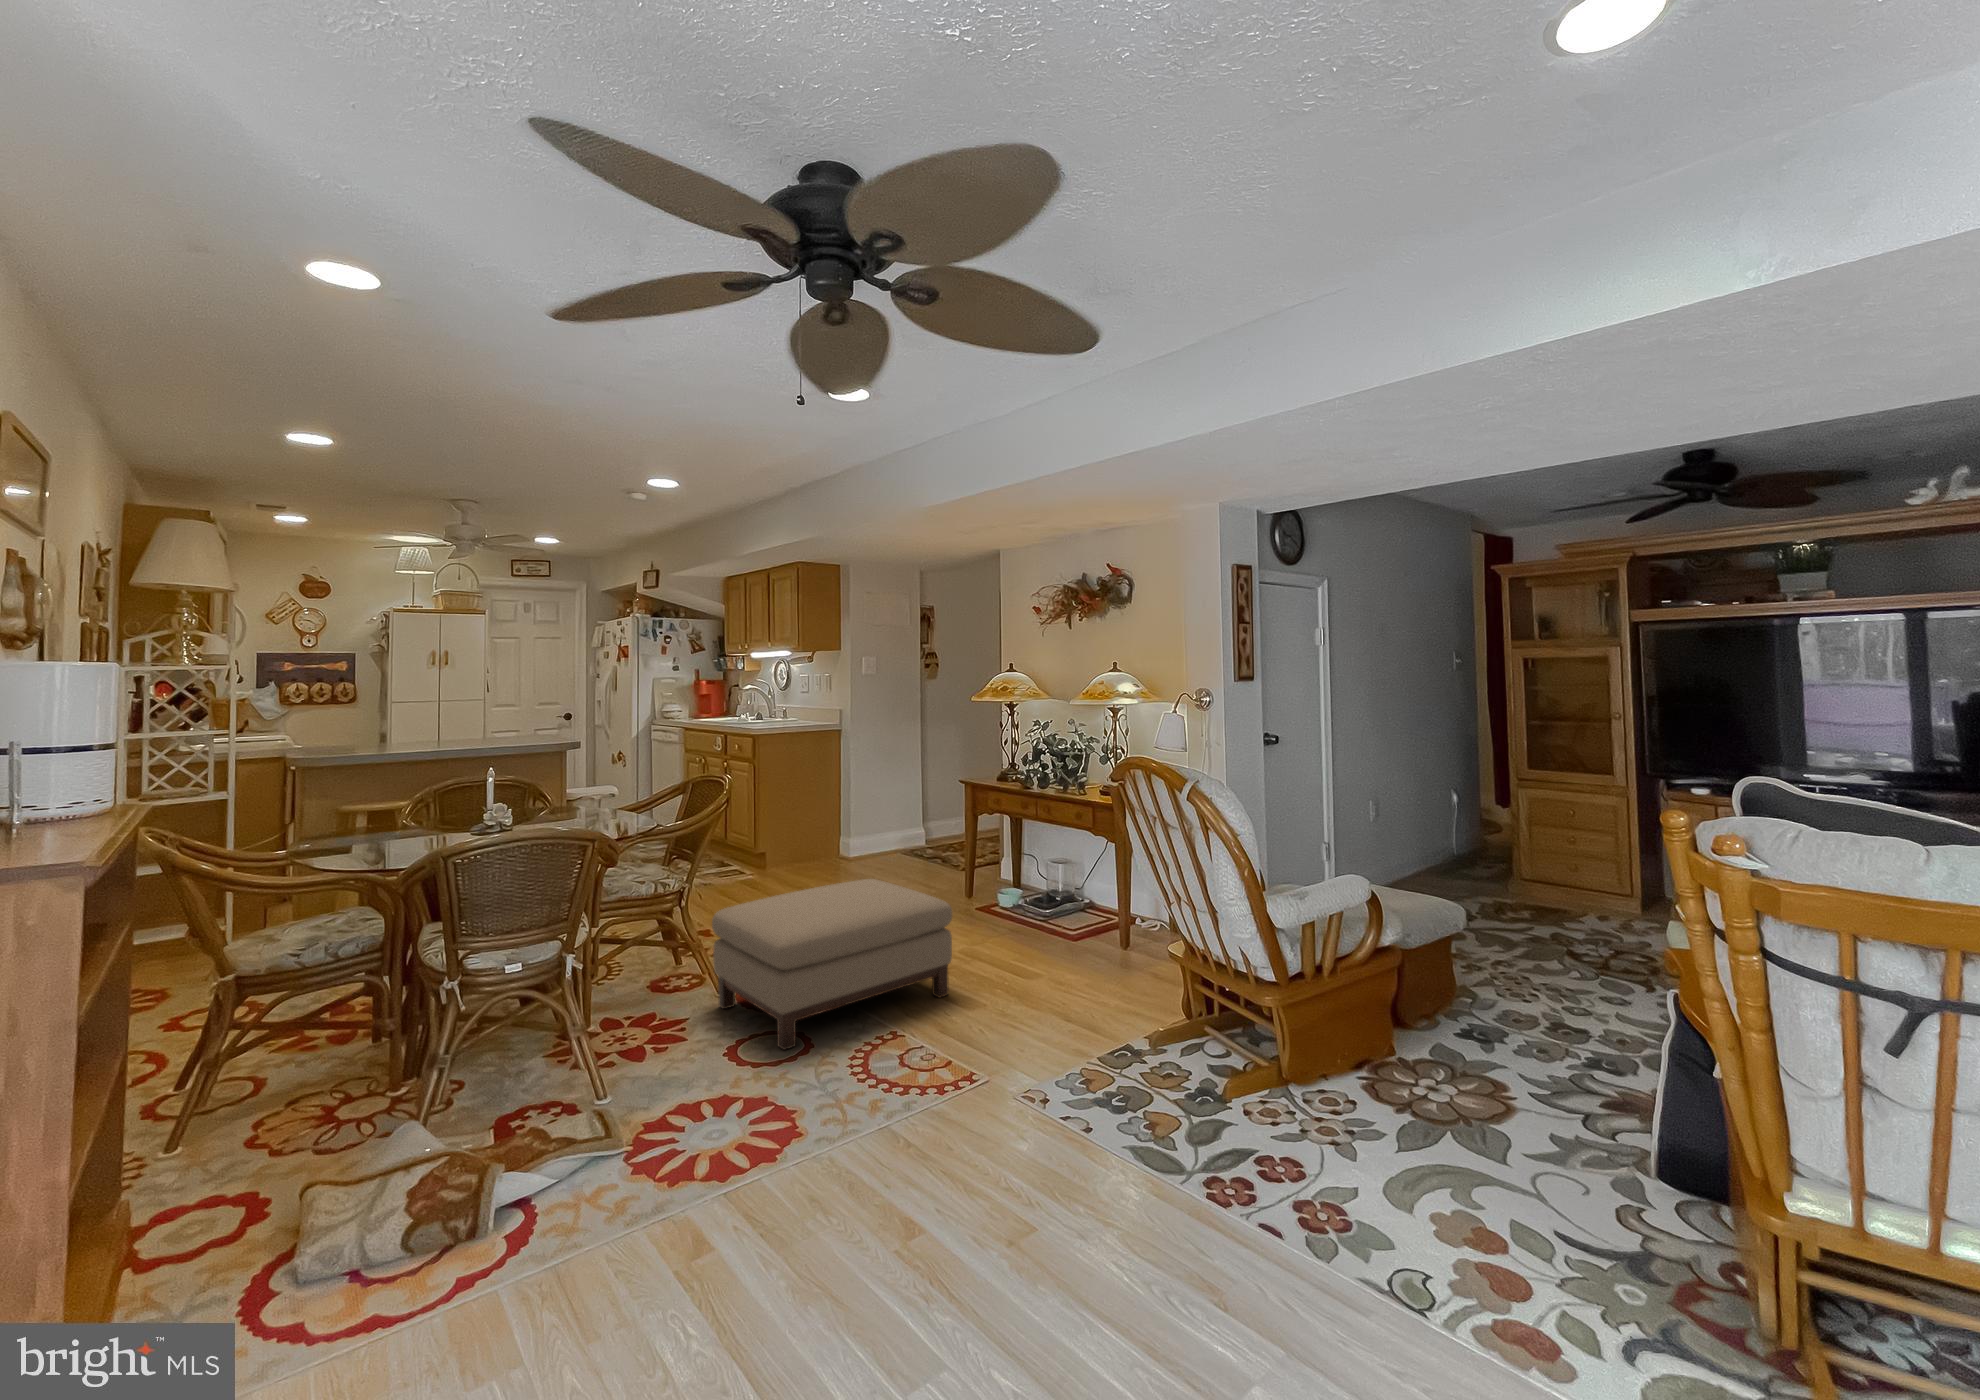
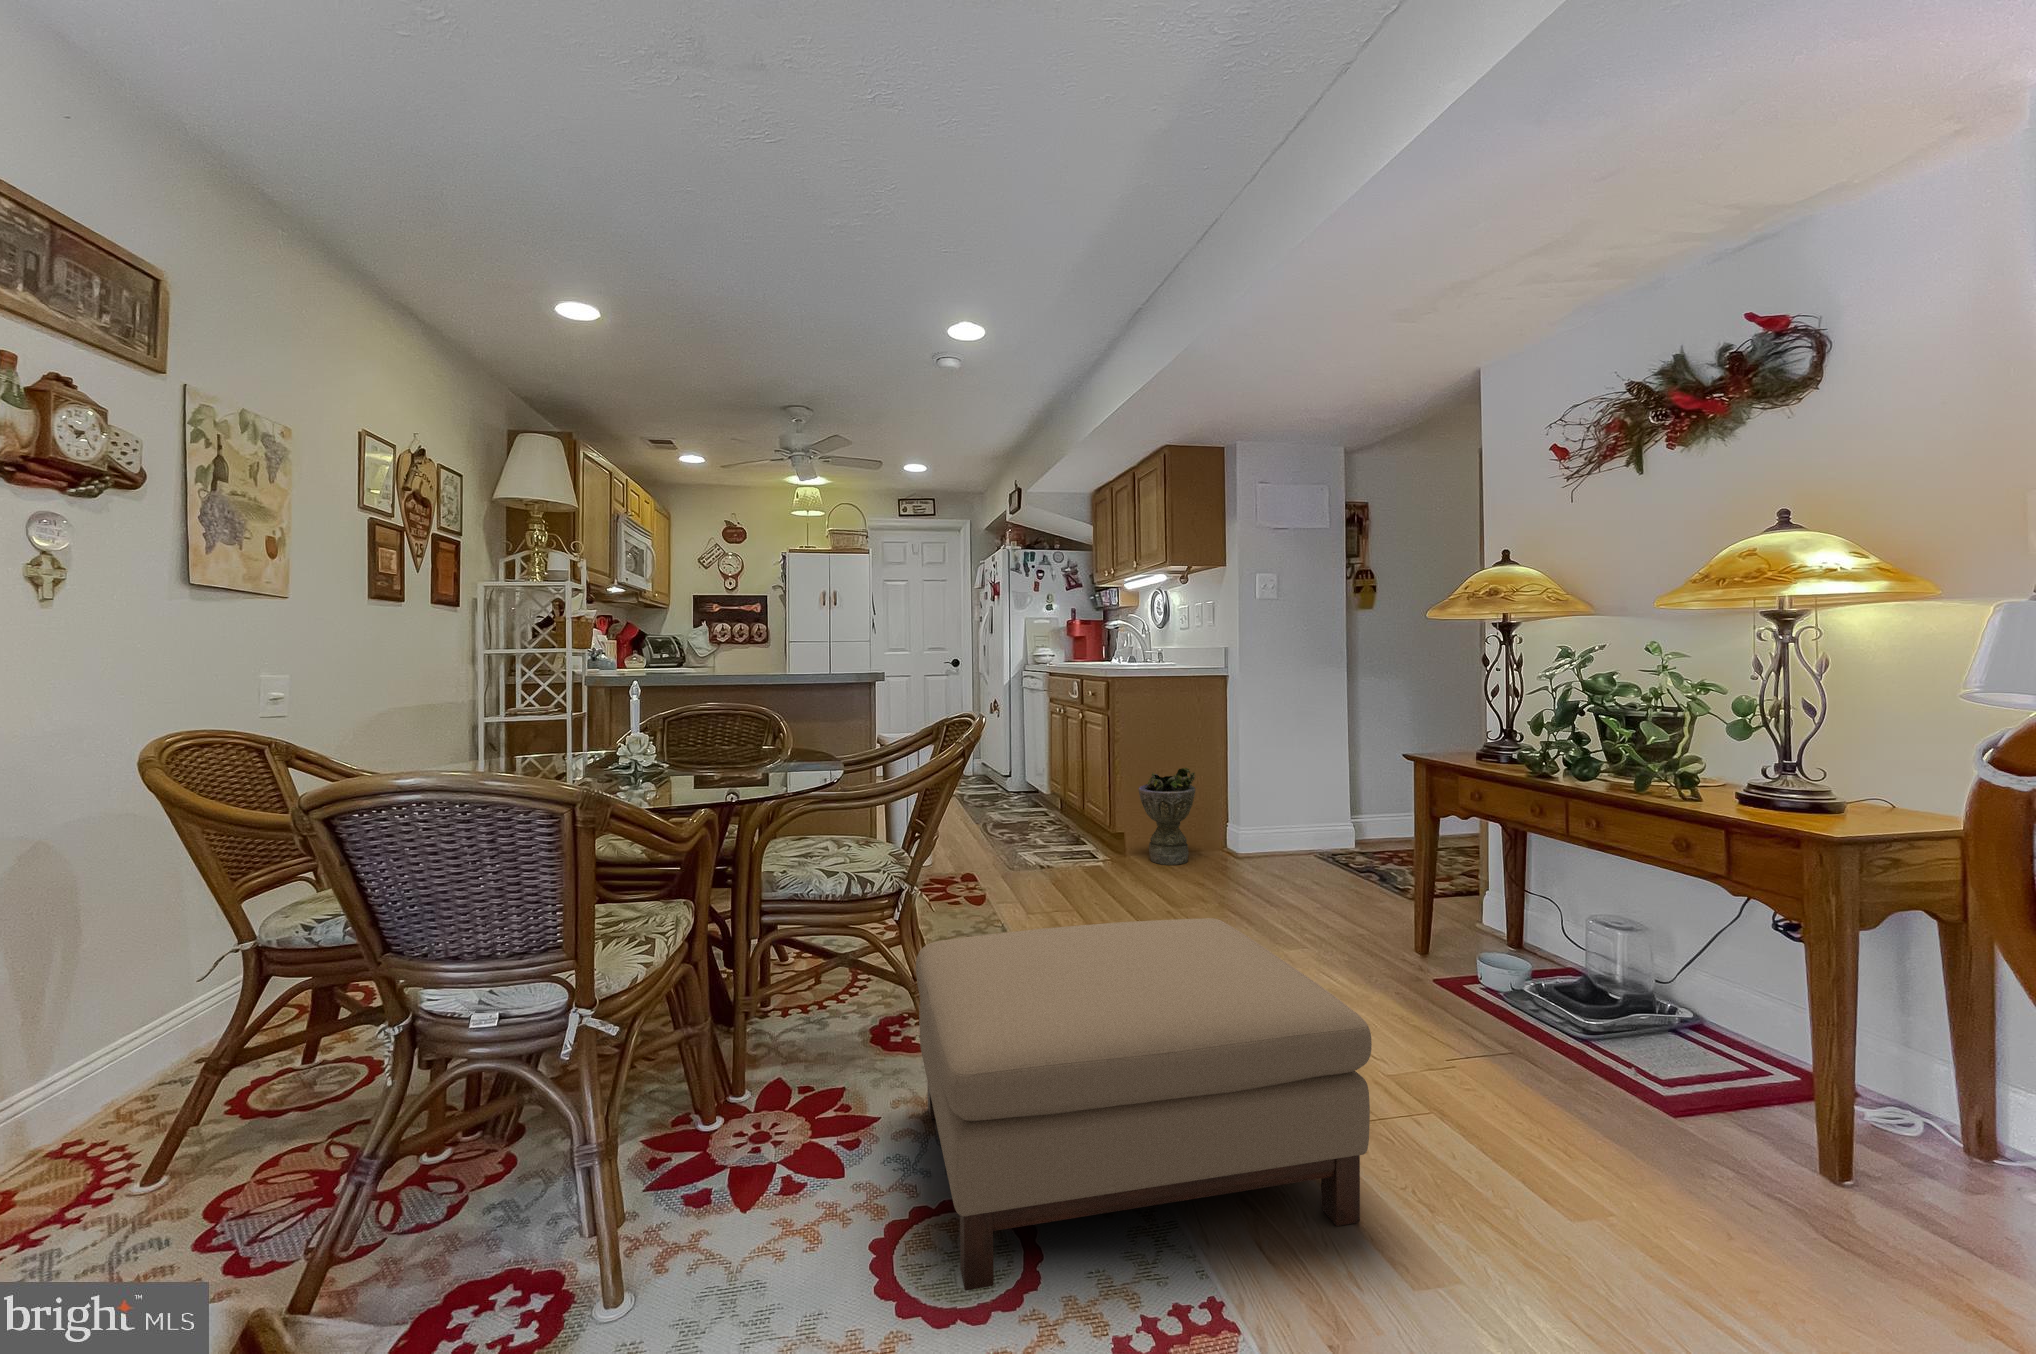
planter: none [782,799,824,871] -> present [1139,768,1196,865]

